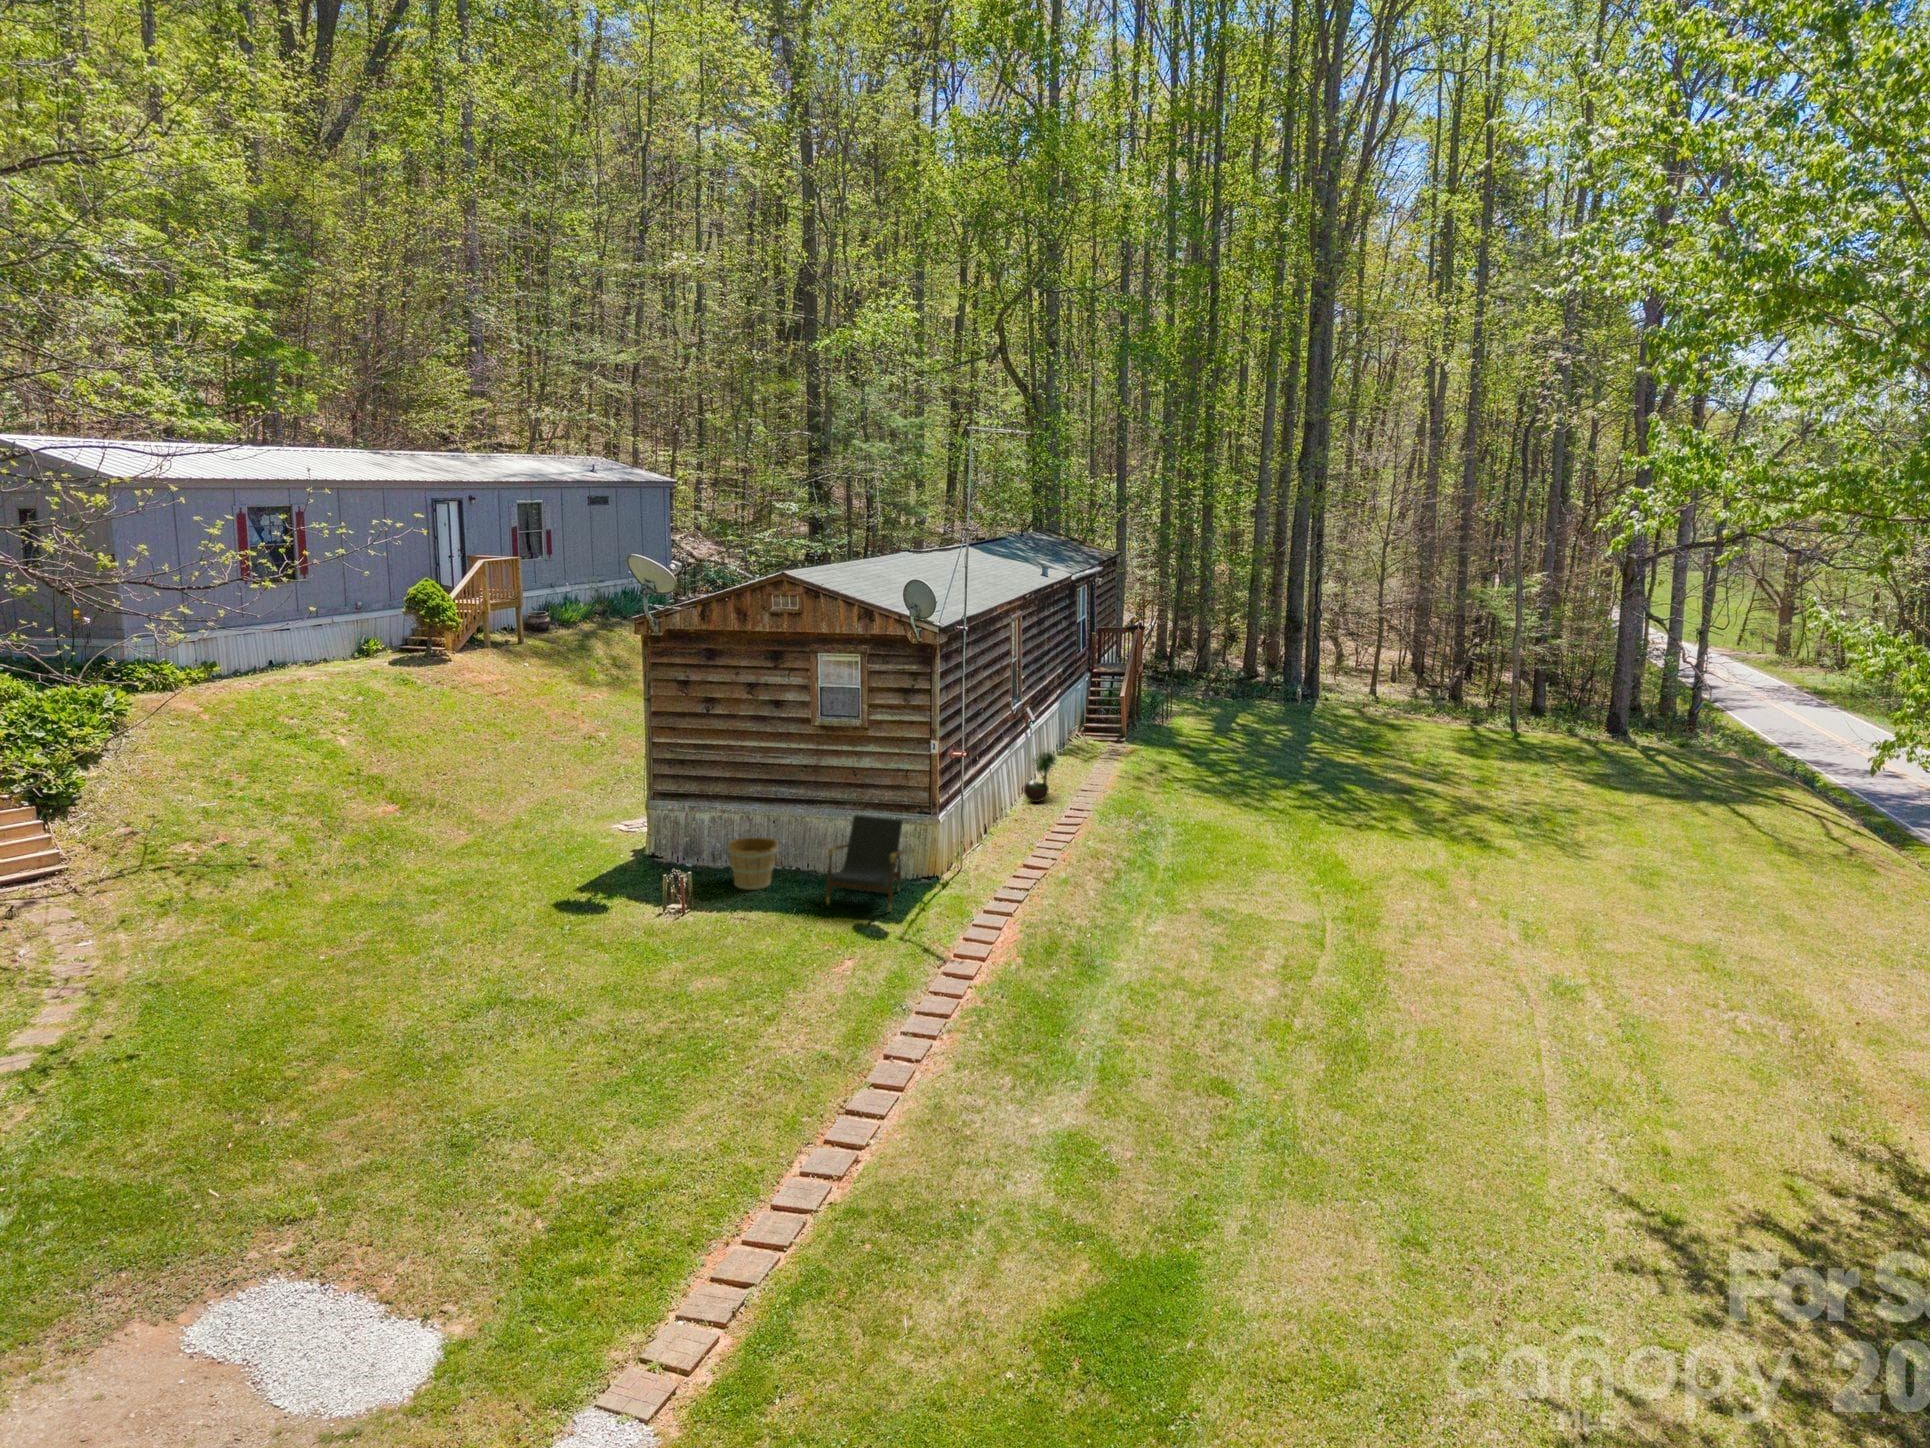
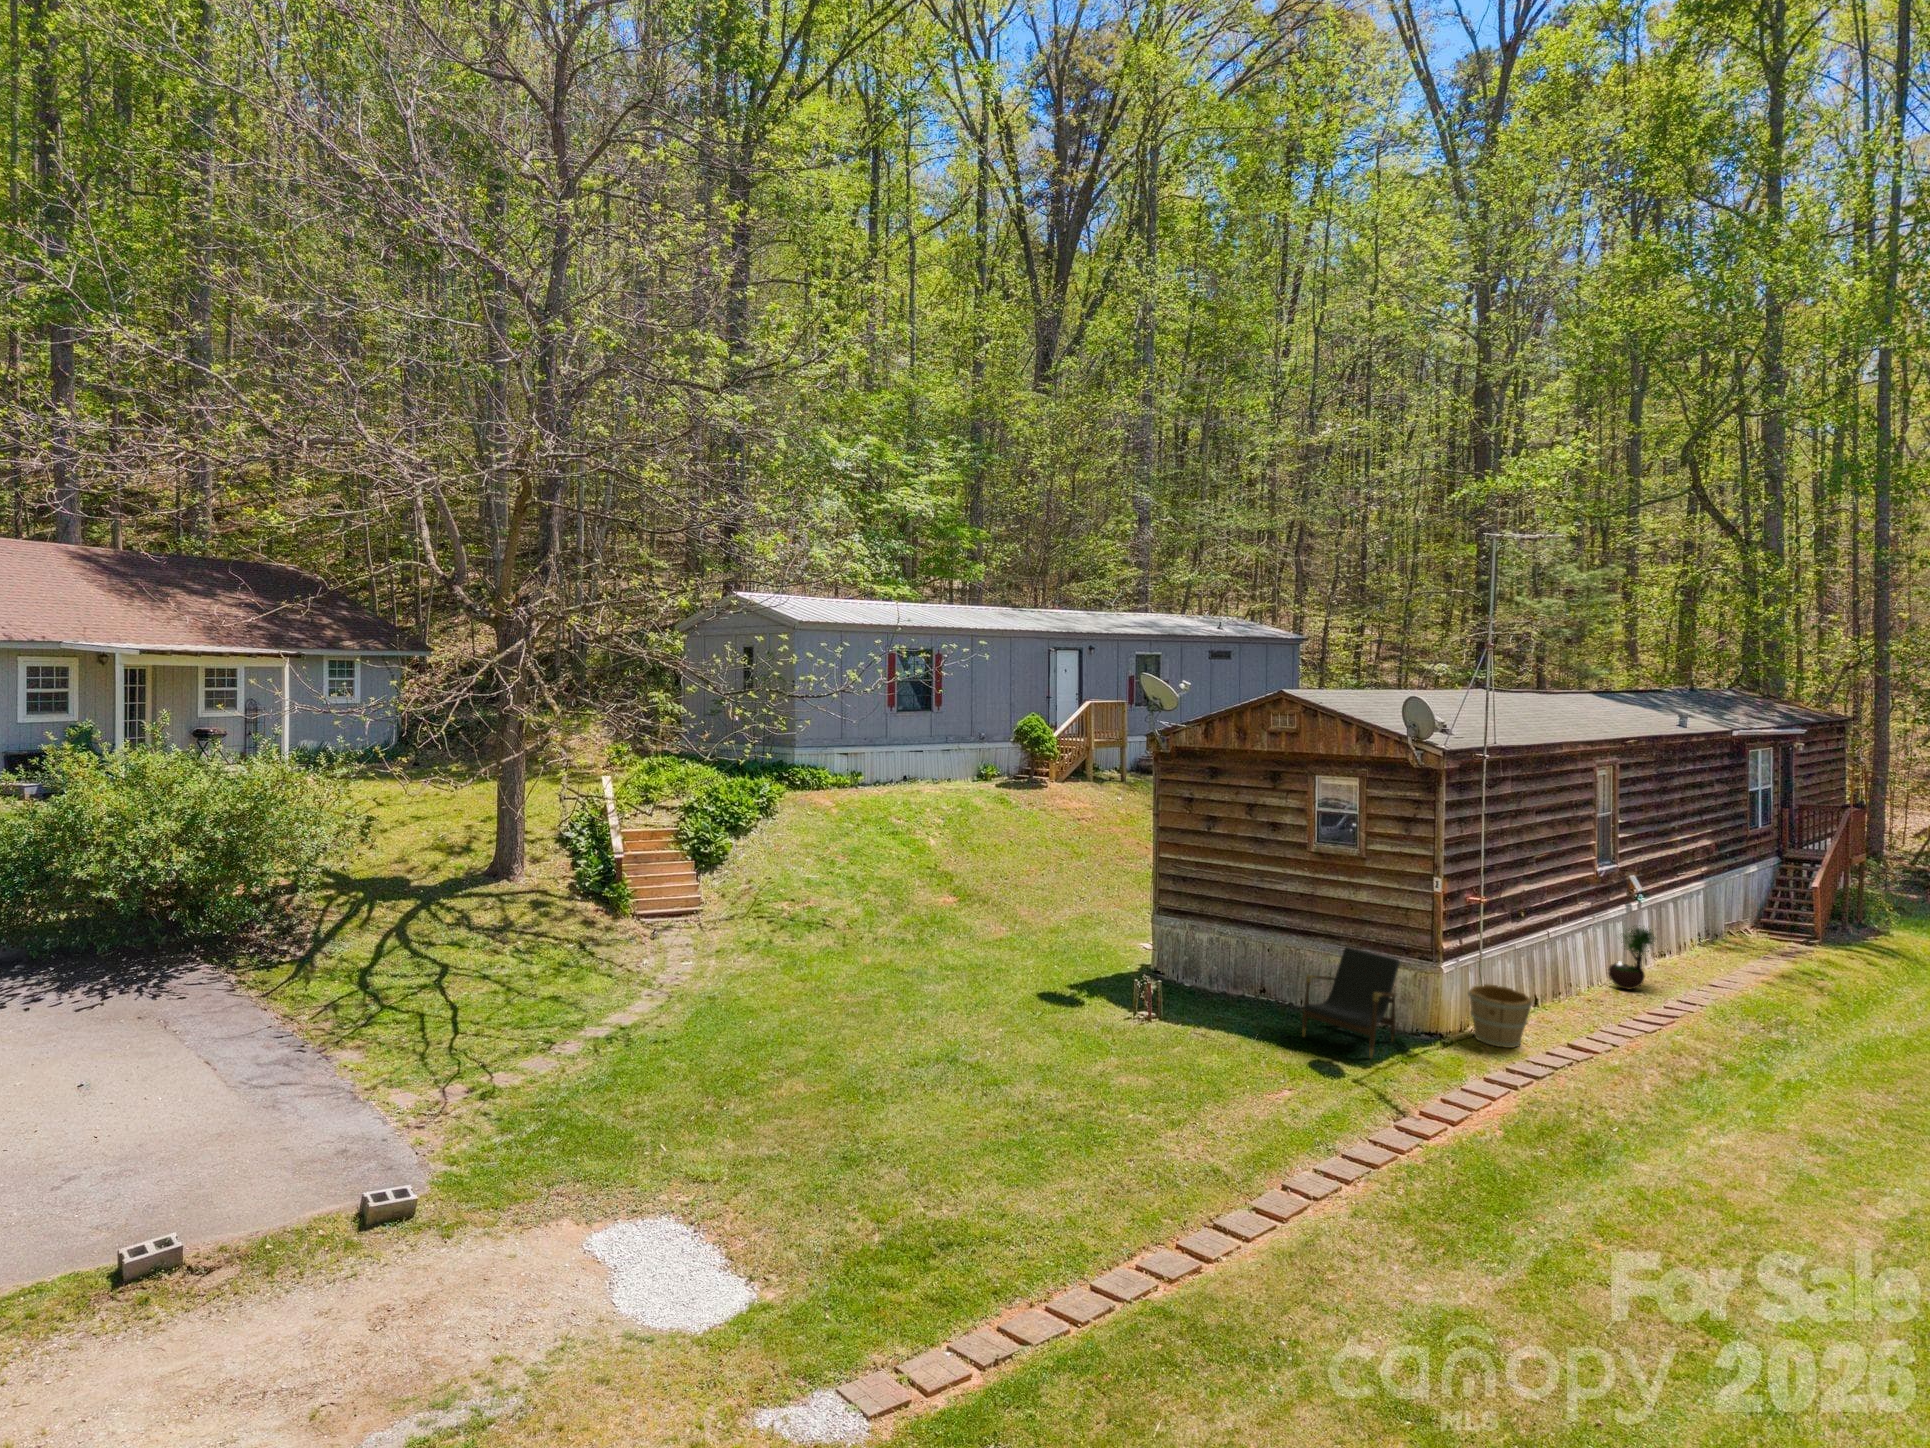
wooden bucket: present [728,838,778,890] -> present [1468,984,1533,1048]

